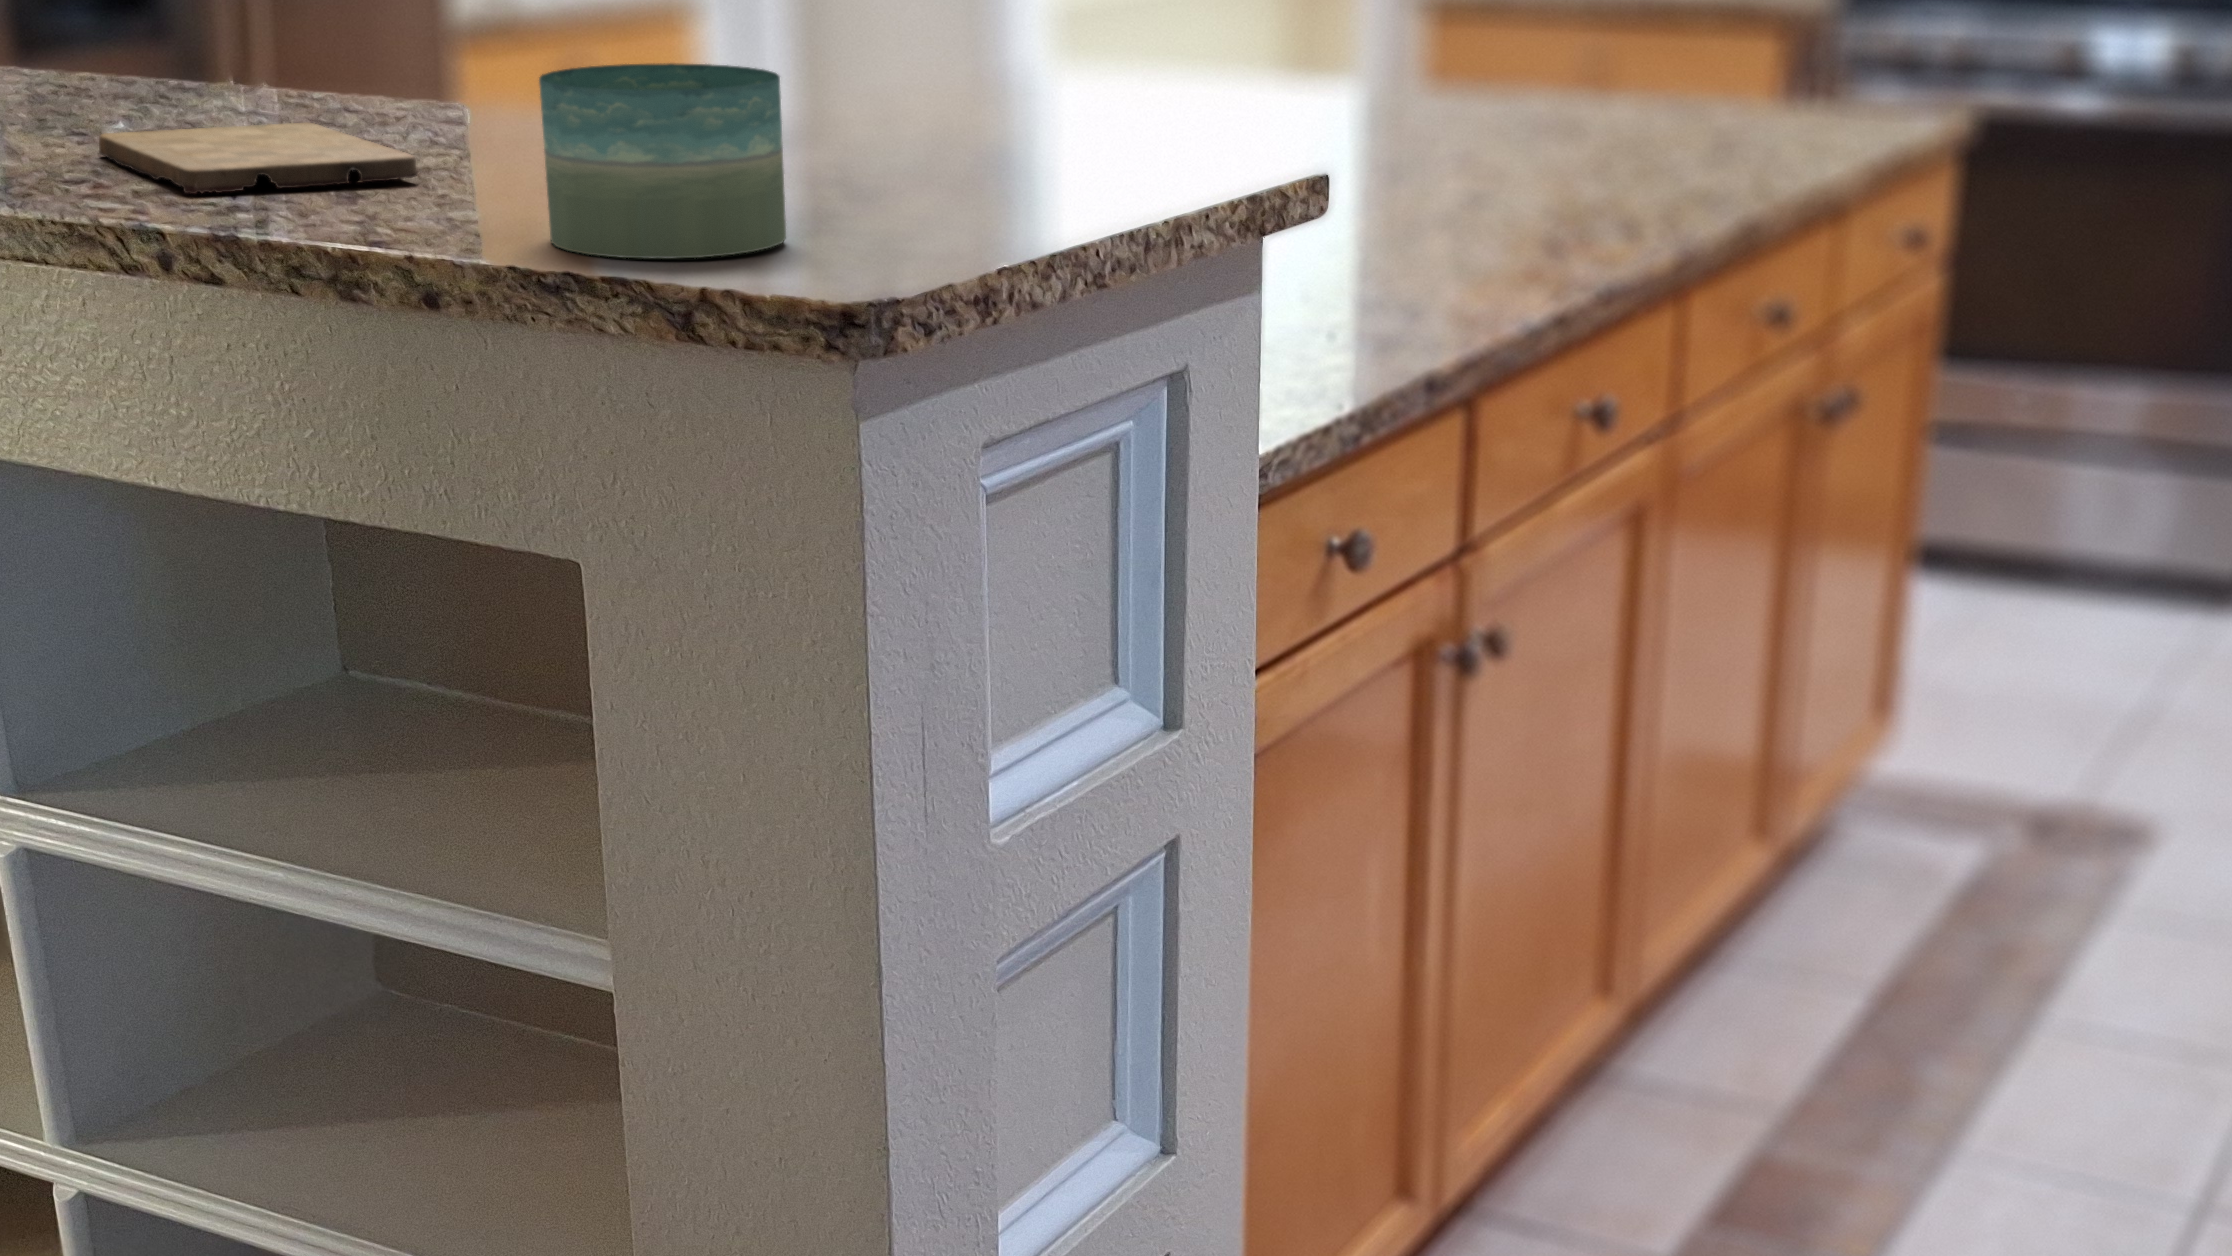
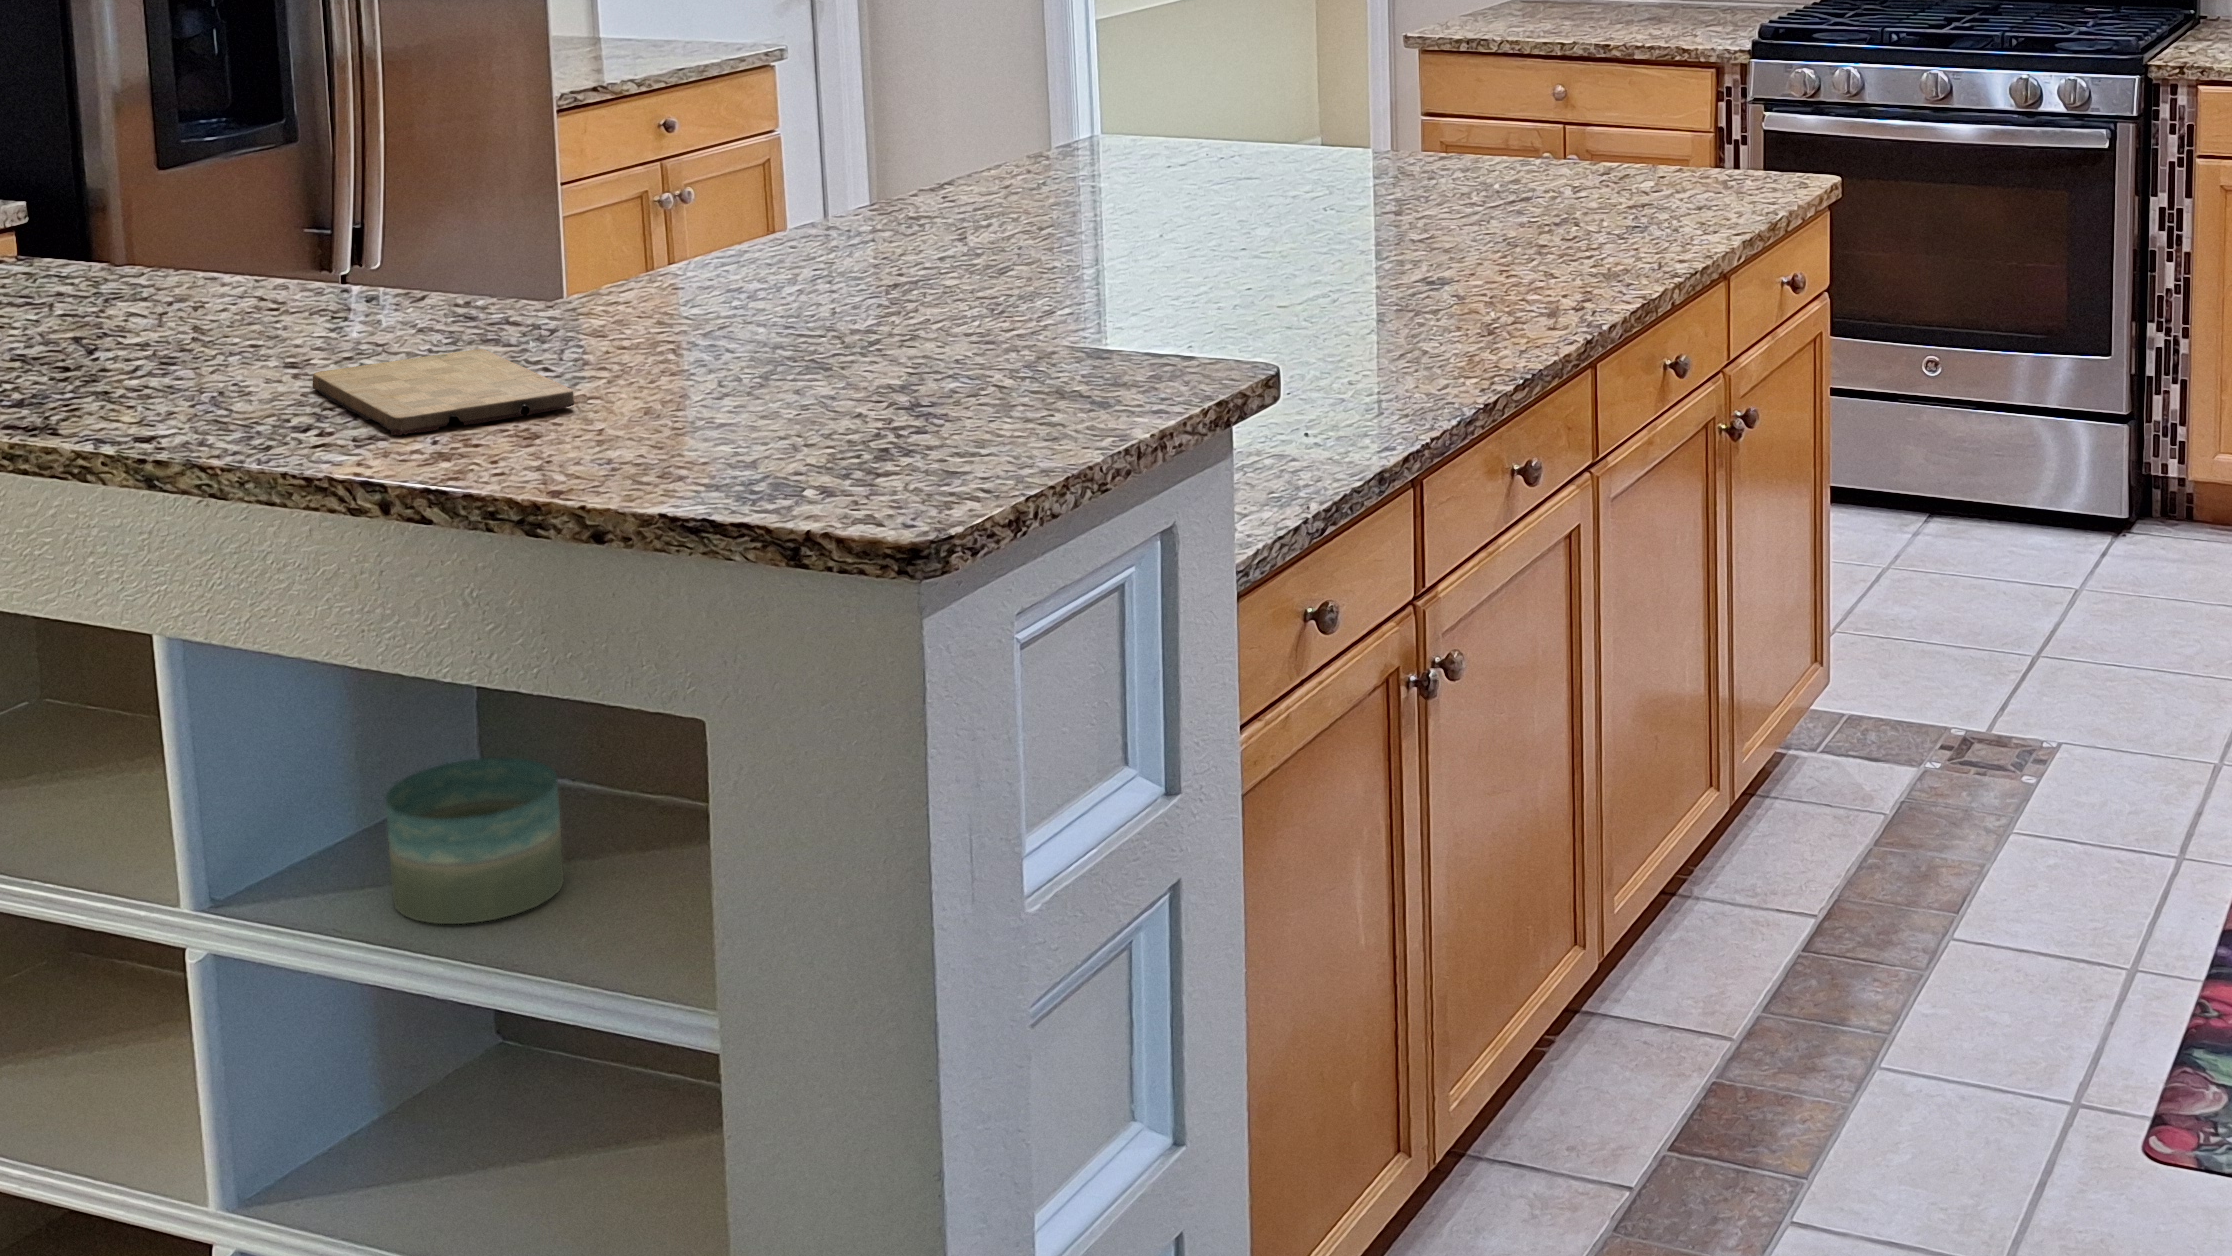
candle: present [539,63,786,259] -> present [385,757,564,924]

